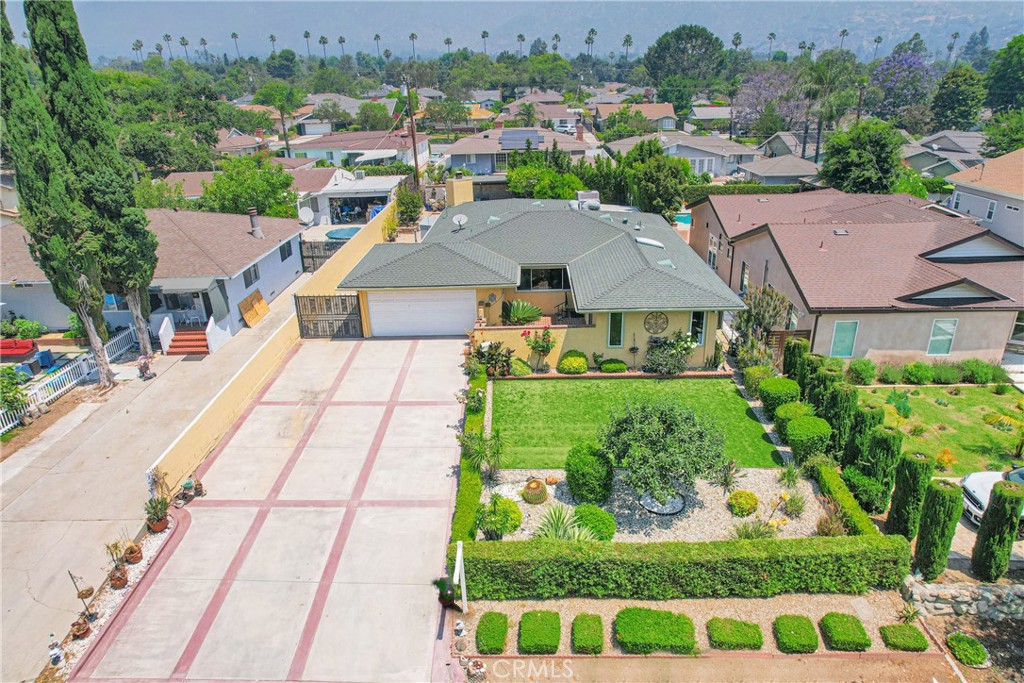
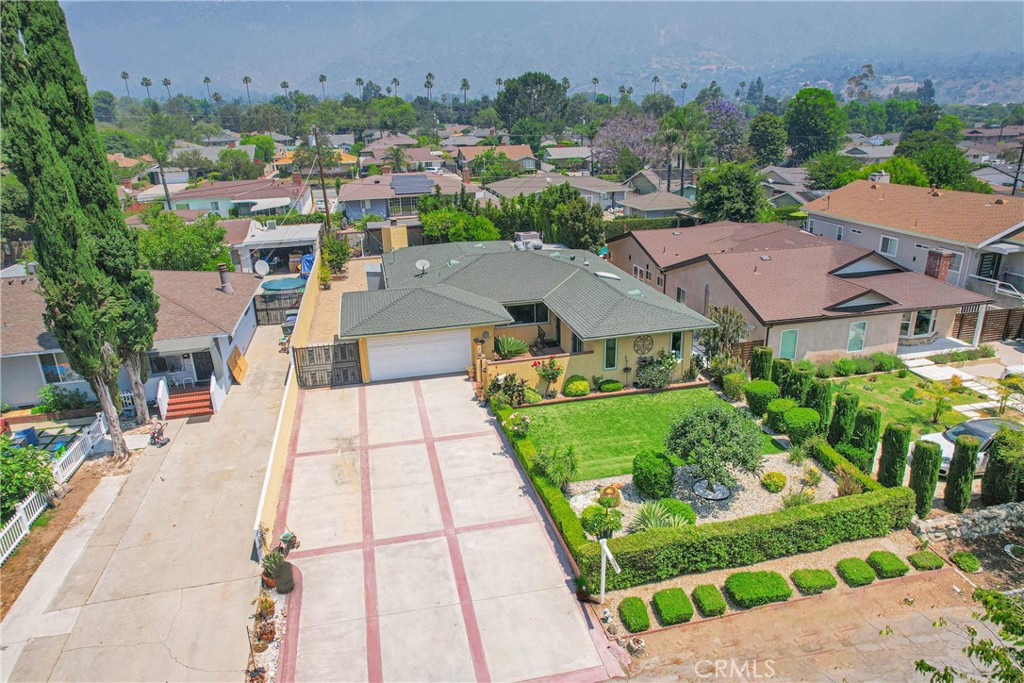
trash can: none [149,510,176,543] -> present [272,561,294,594]

